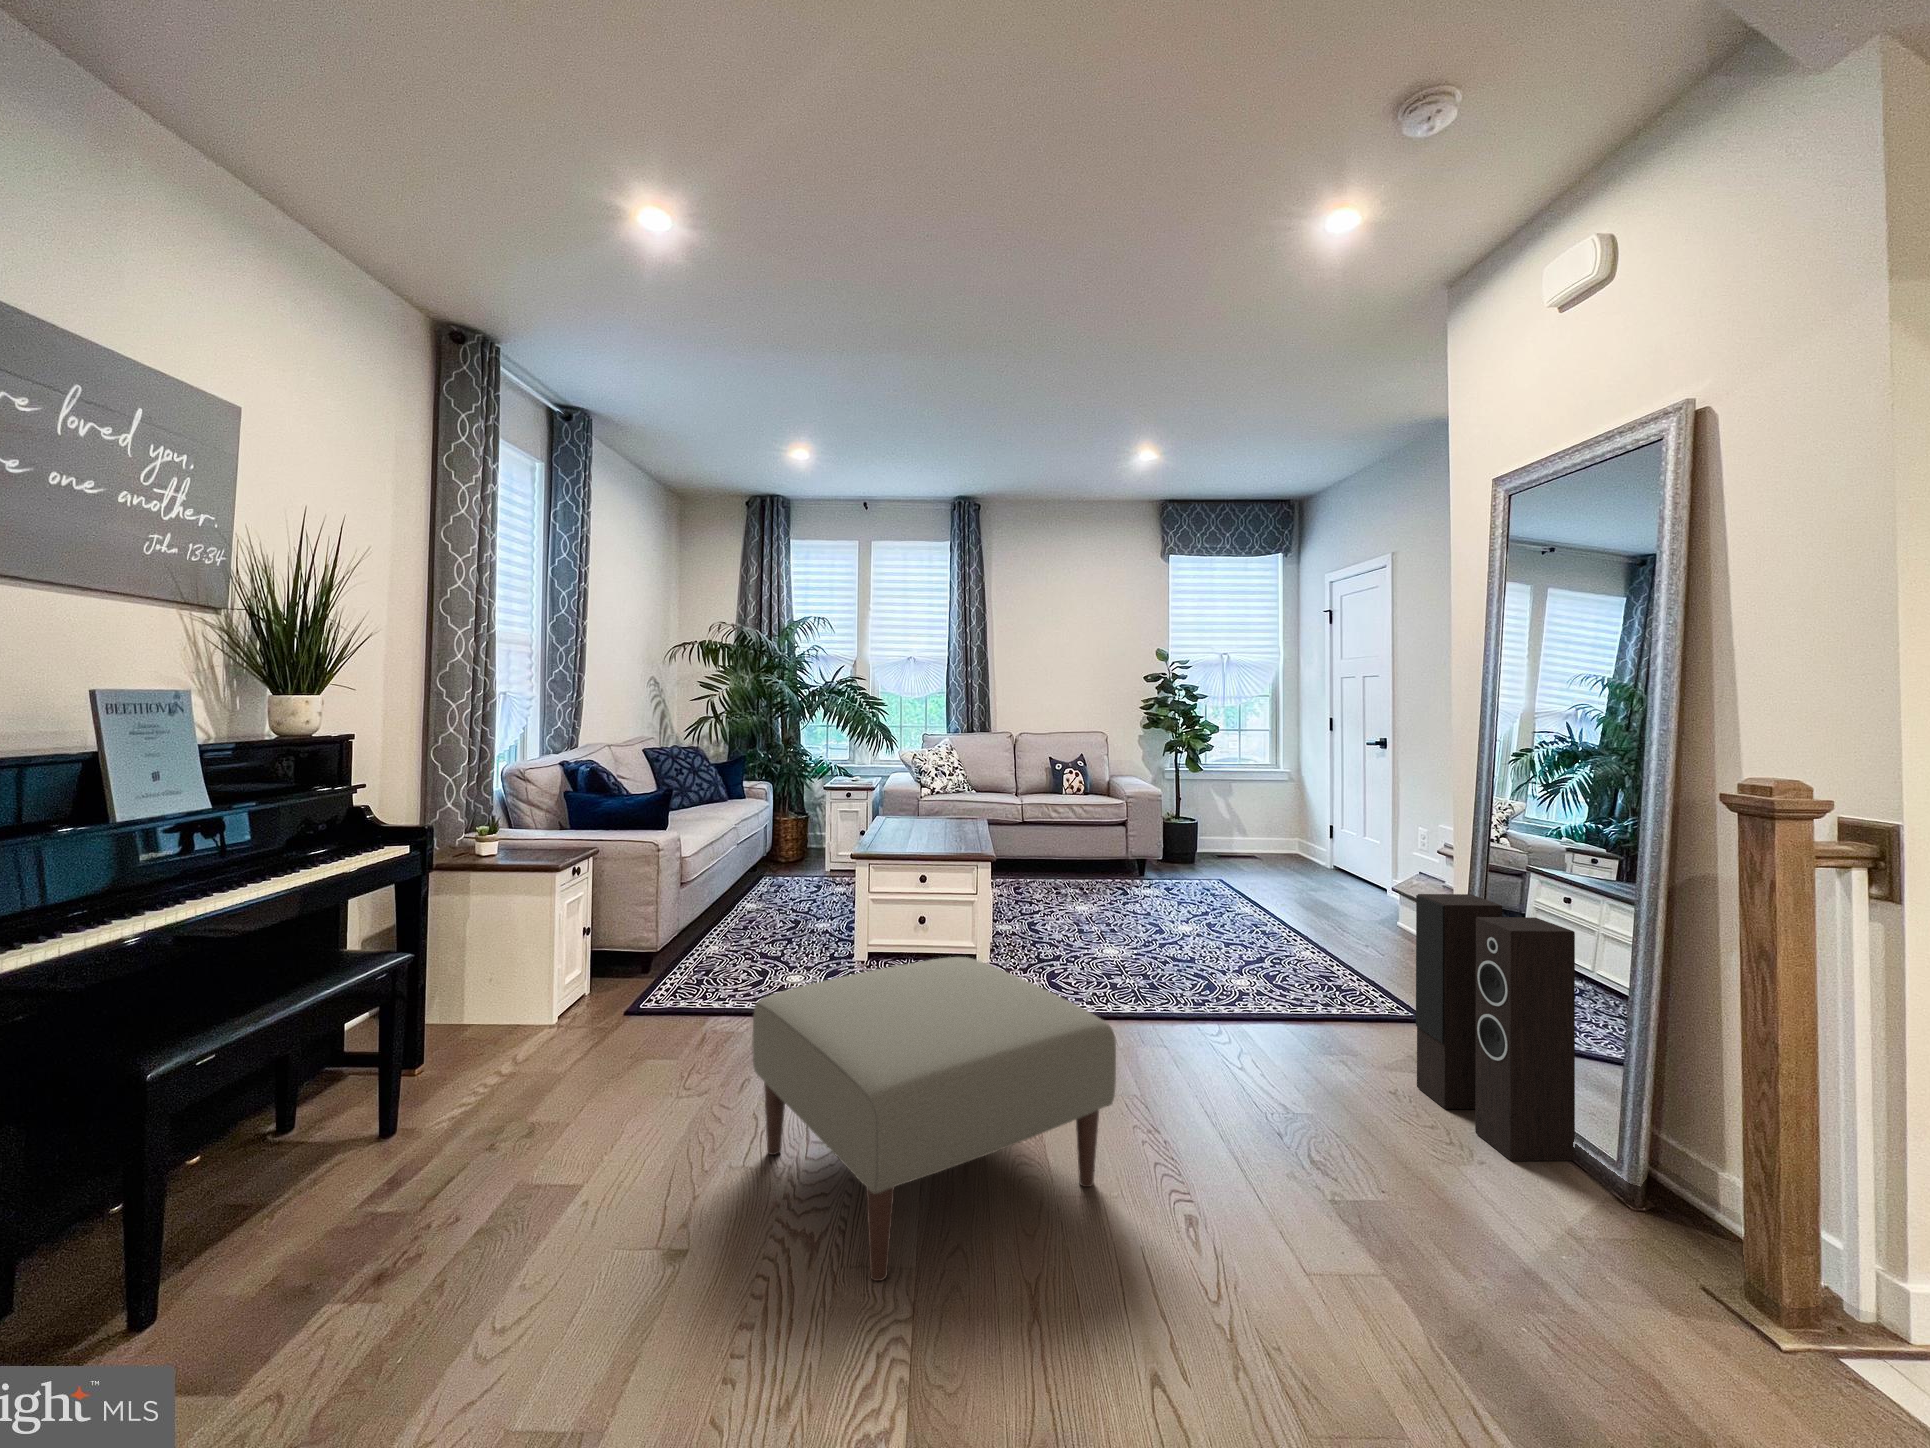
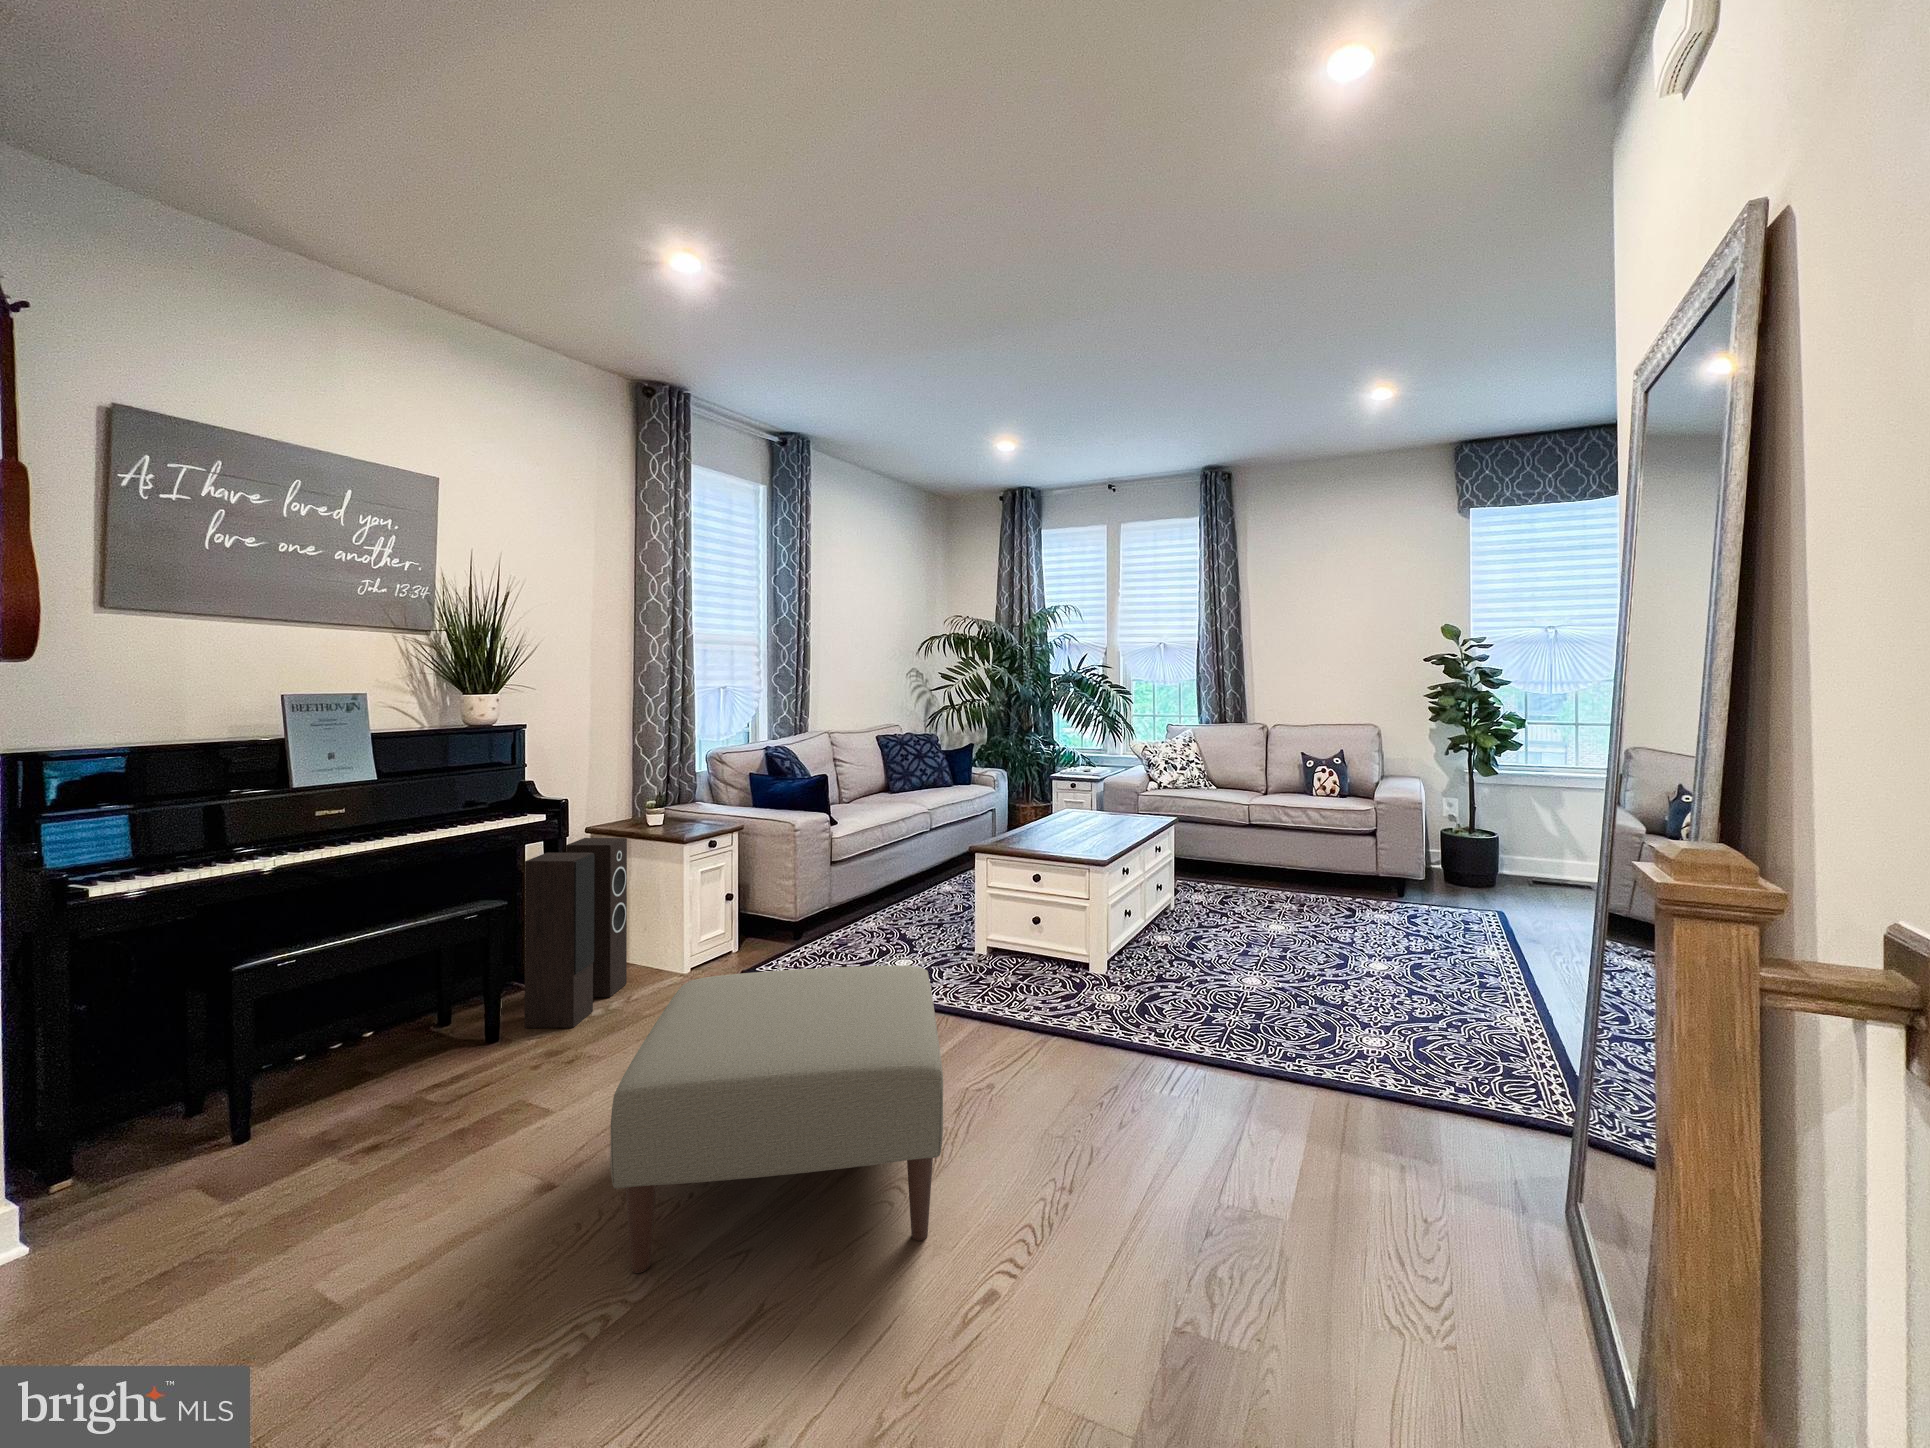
speaker: present [1416,894,1575,1161] -> present [525,838,627,1028]

